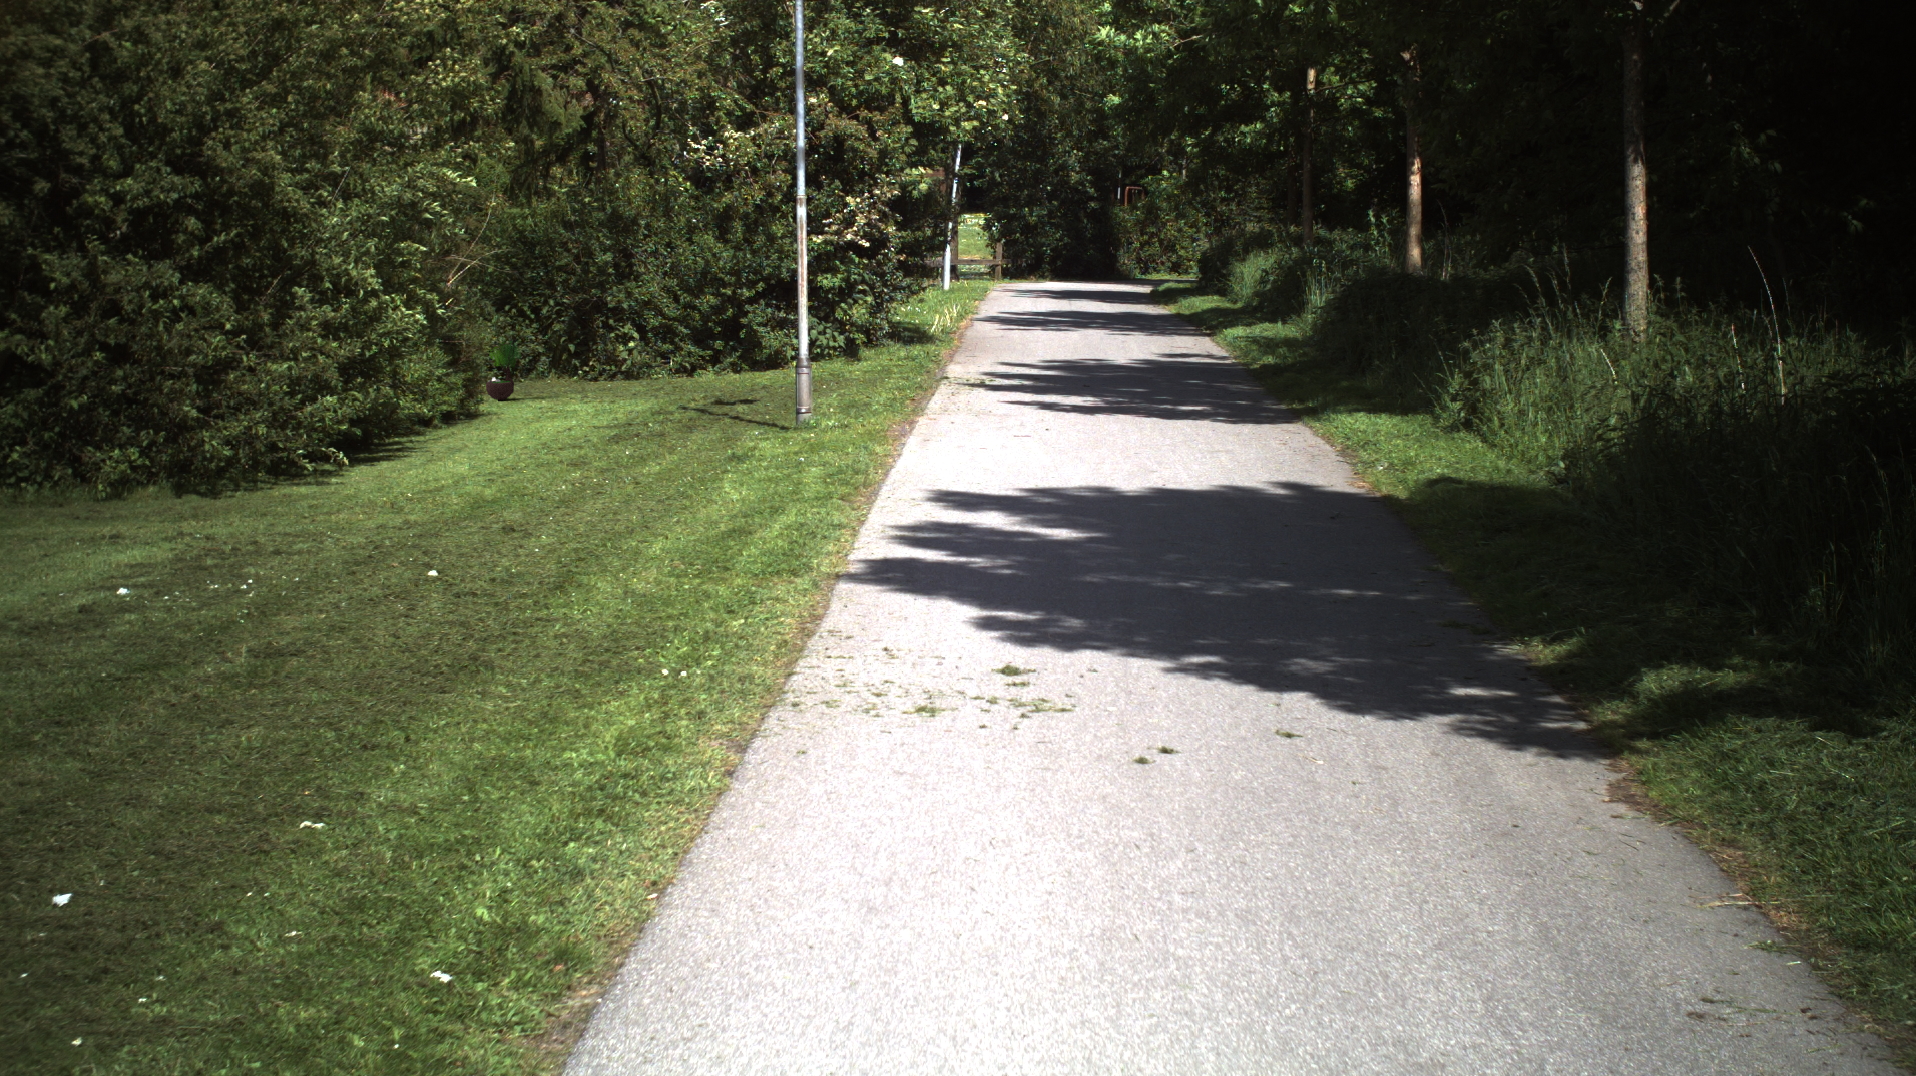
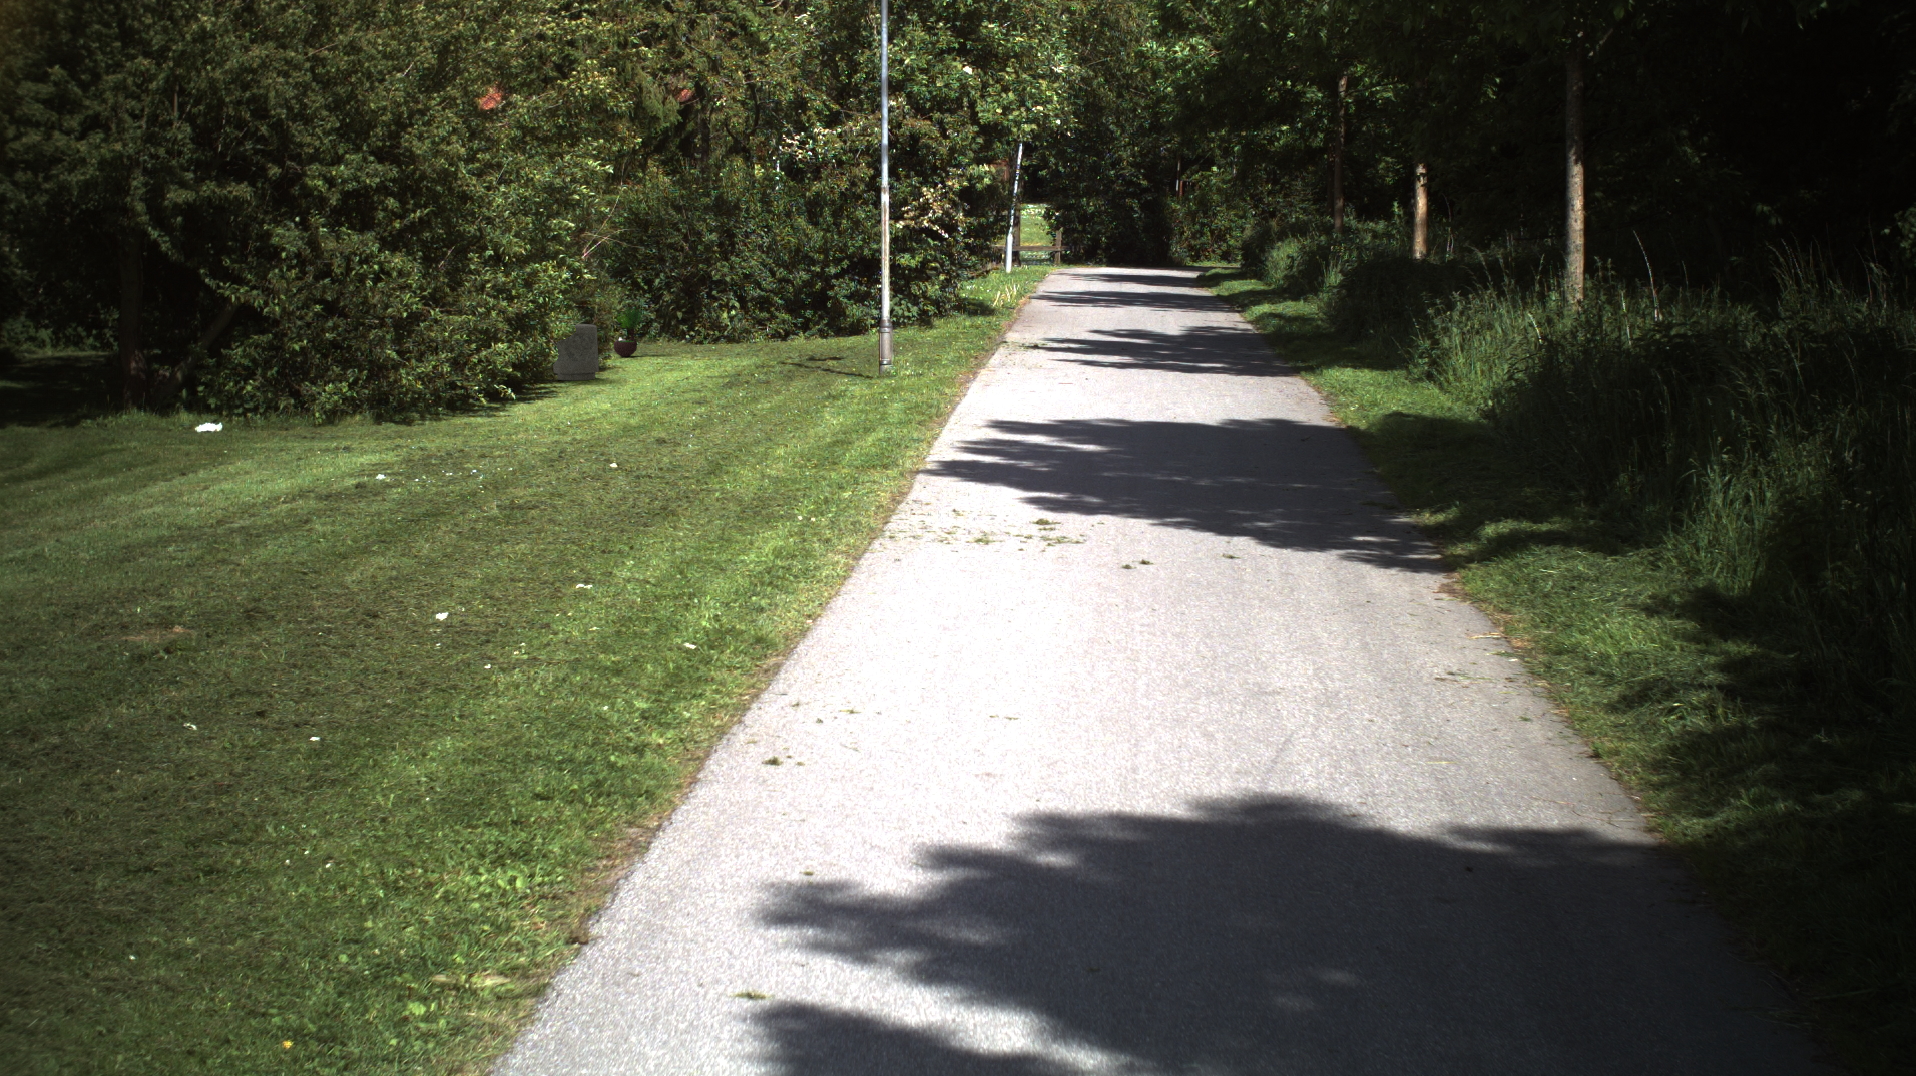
trash can: none [399,366,459,435] -> present [553,324,599,380]

